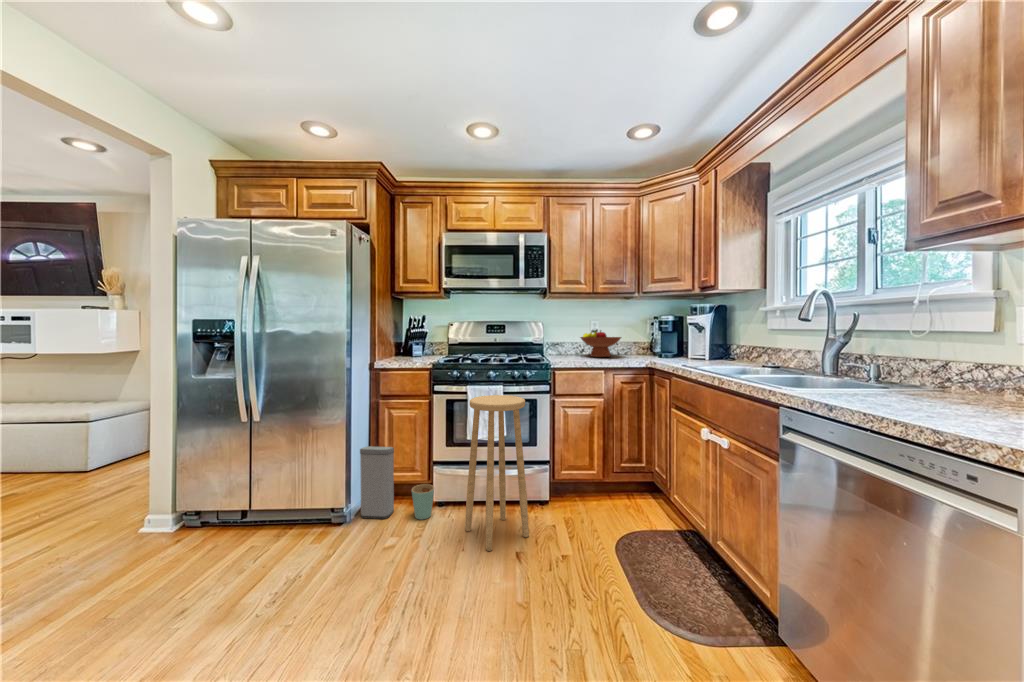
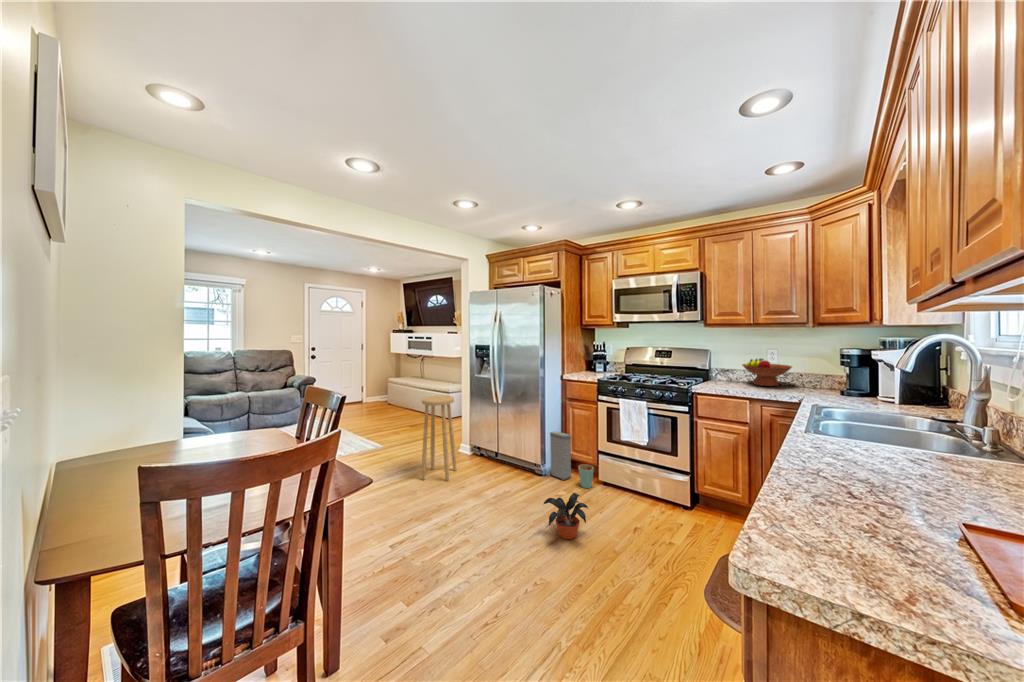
stool: present [465,395,529,551] -> present [422,396,456,481]
potted plant: none [404,528,484,608] -> present [544,493,588,539]

